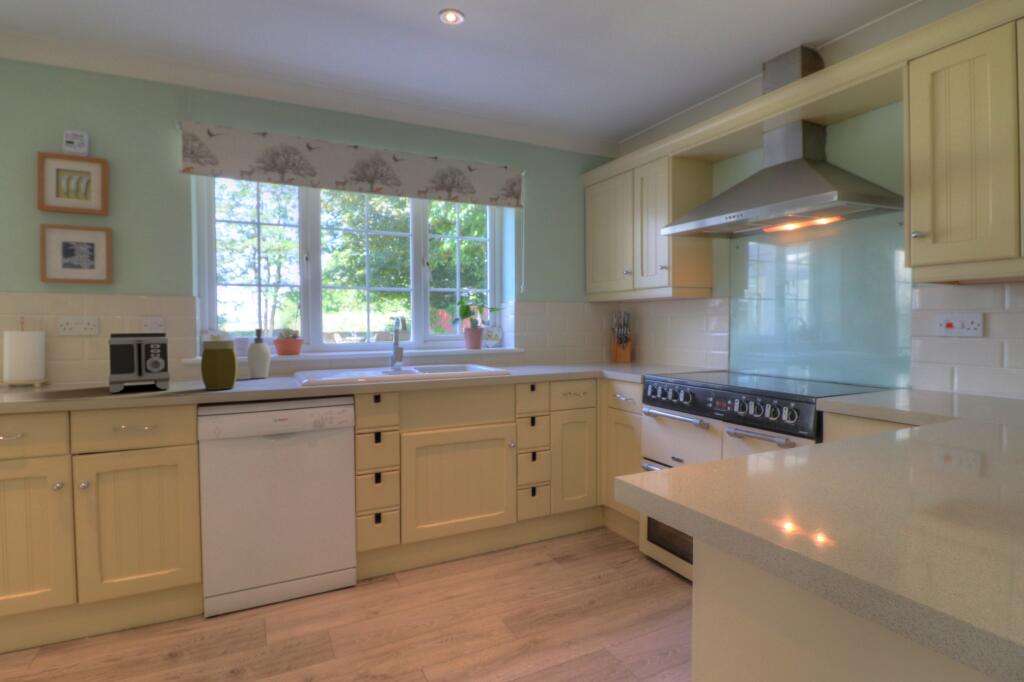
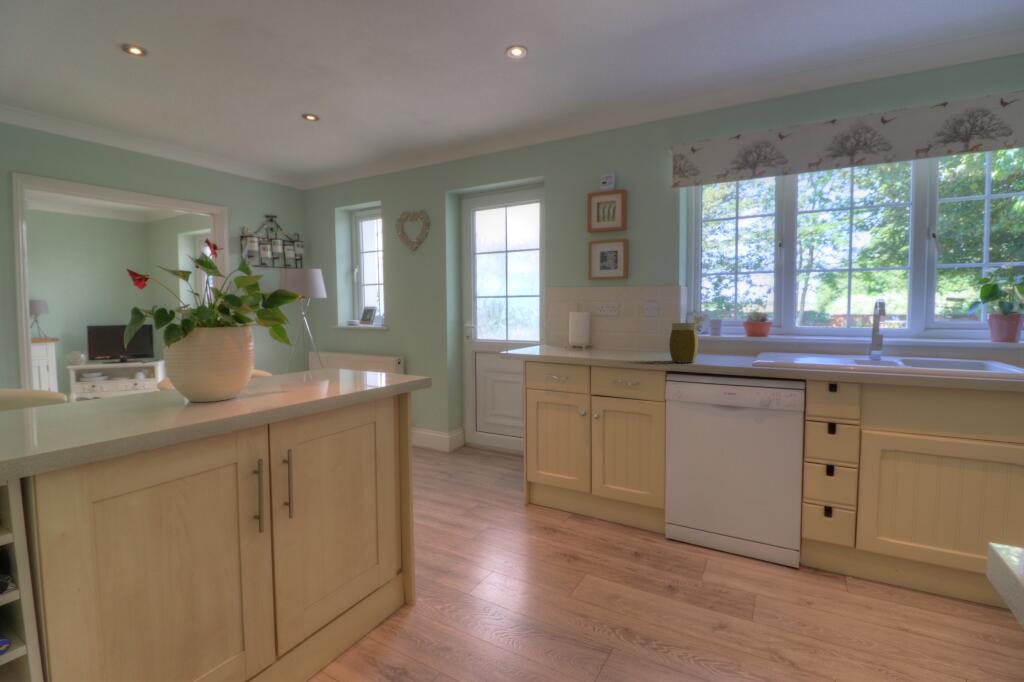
soap dispenser: present [247,329,271,378] -> none [713,313,739,356]
toaster: present [108,333,170,393] -> none [612,315,652,358]

